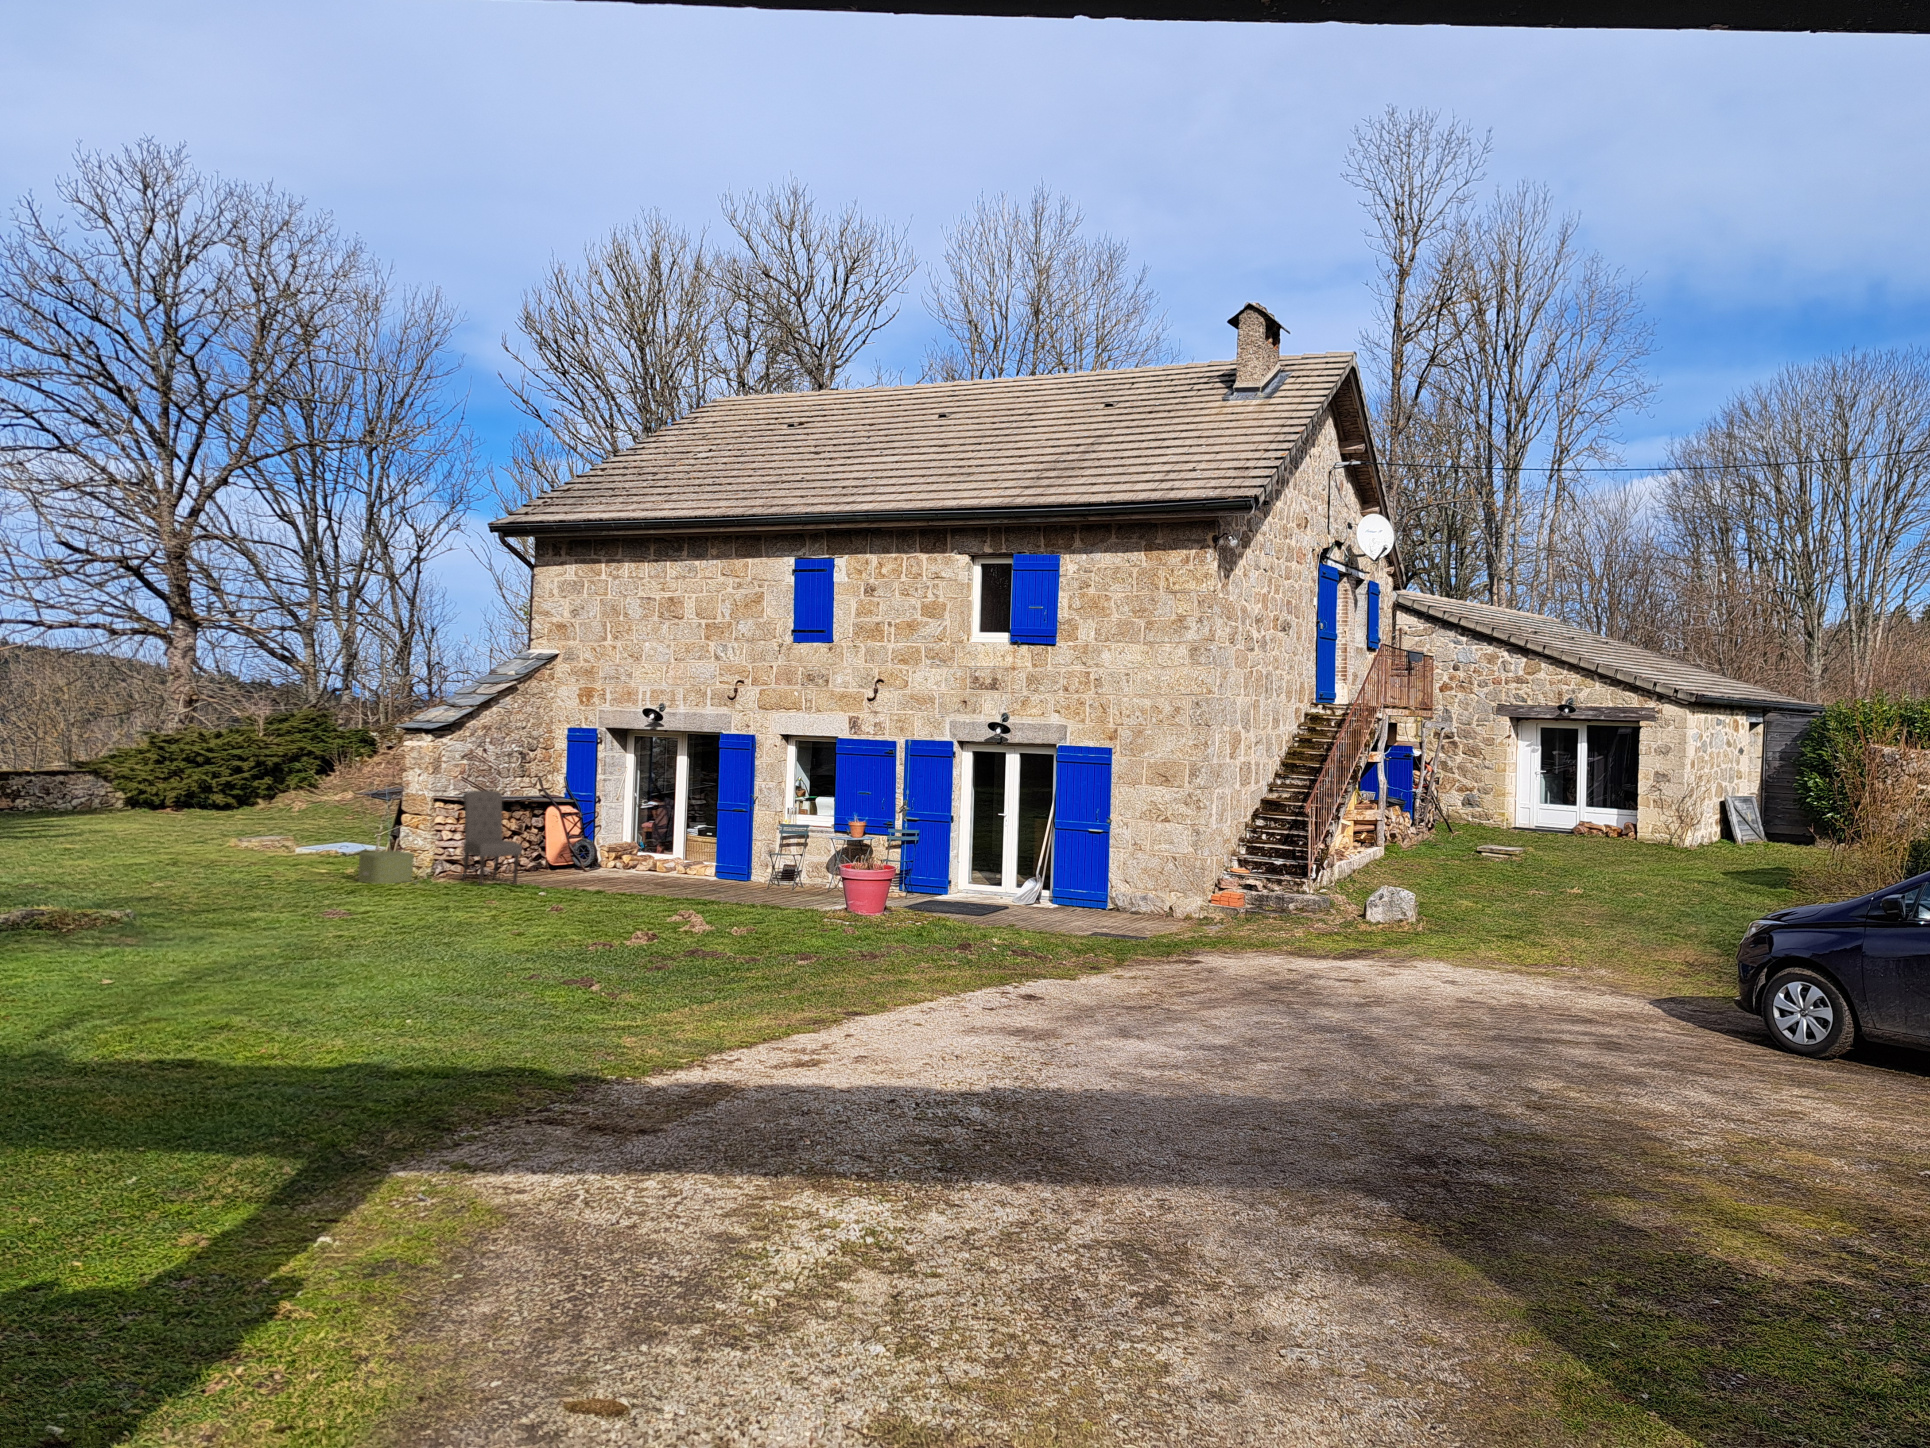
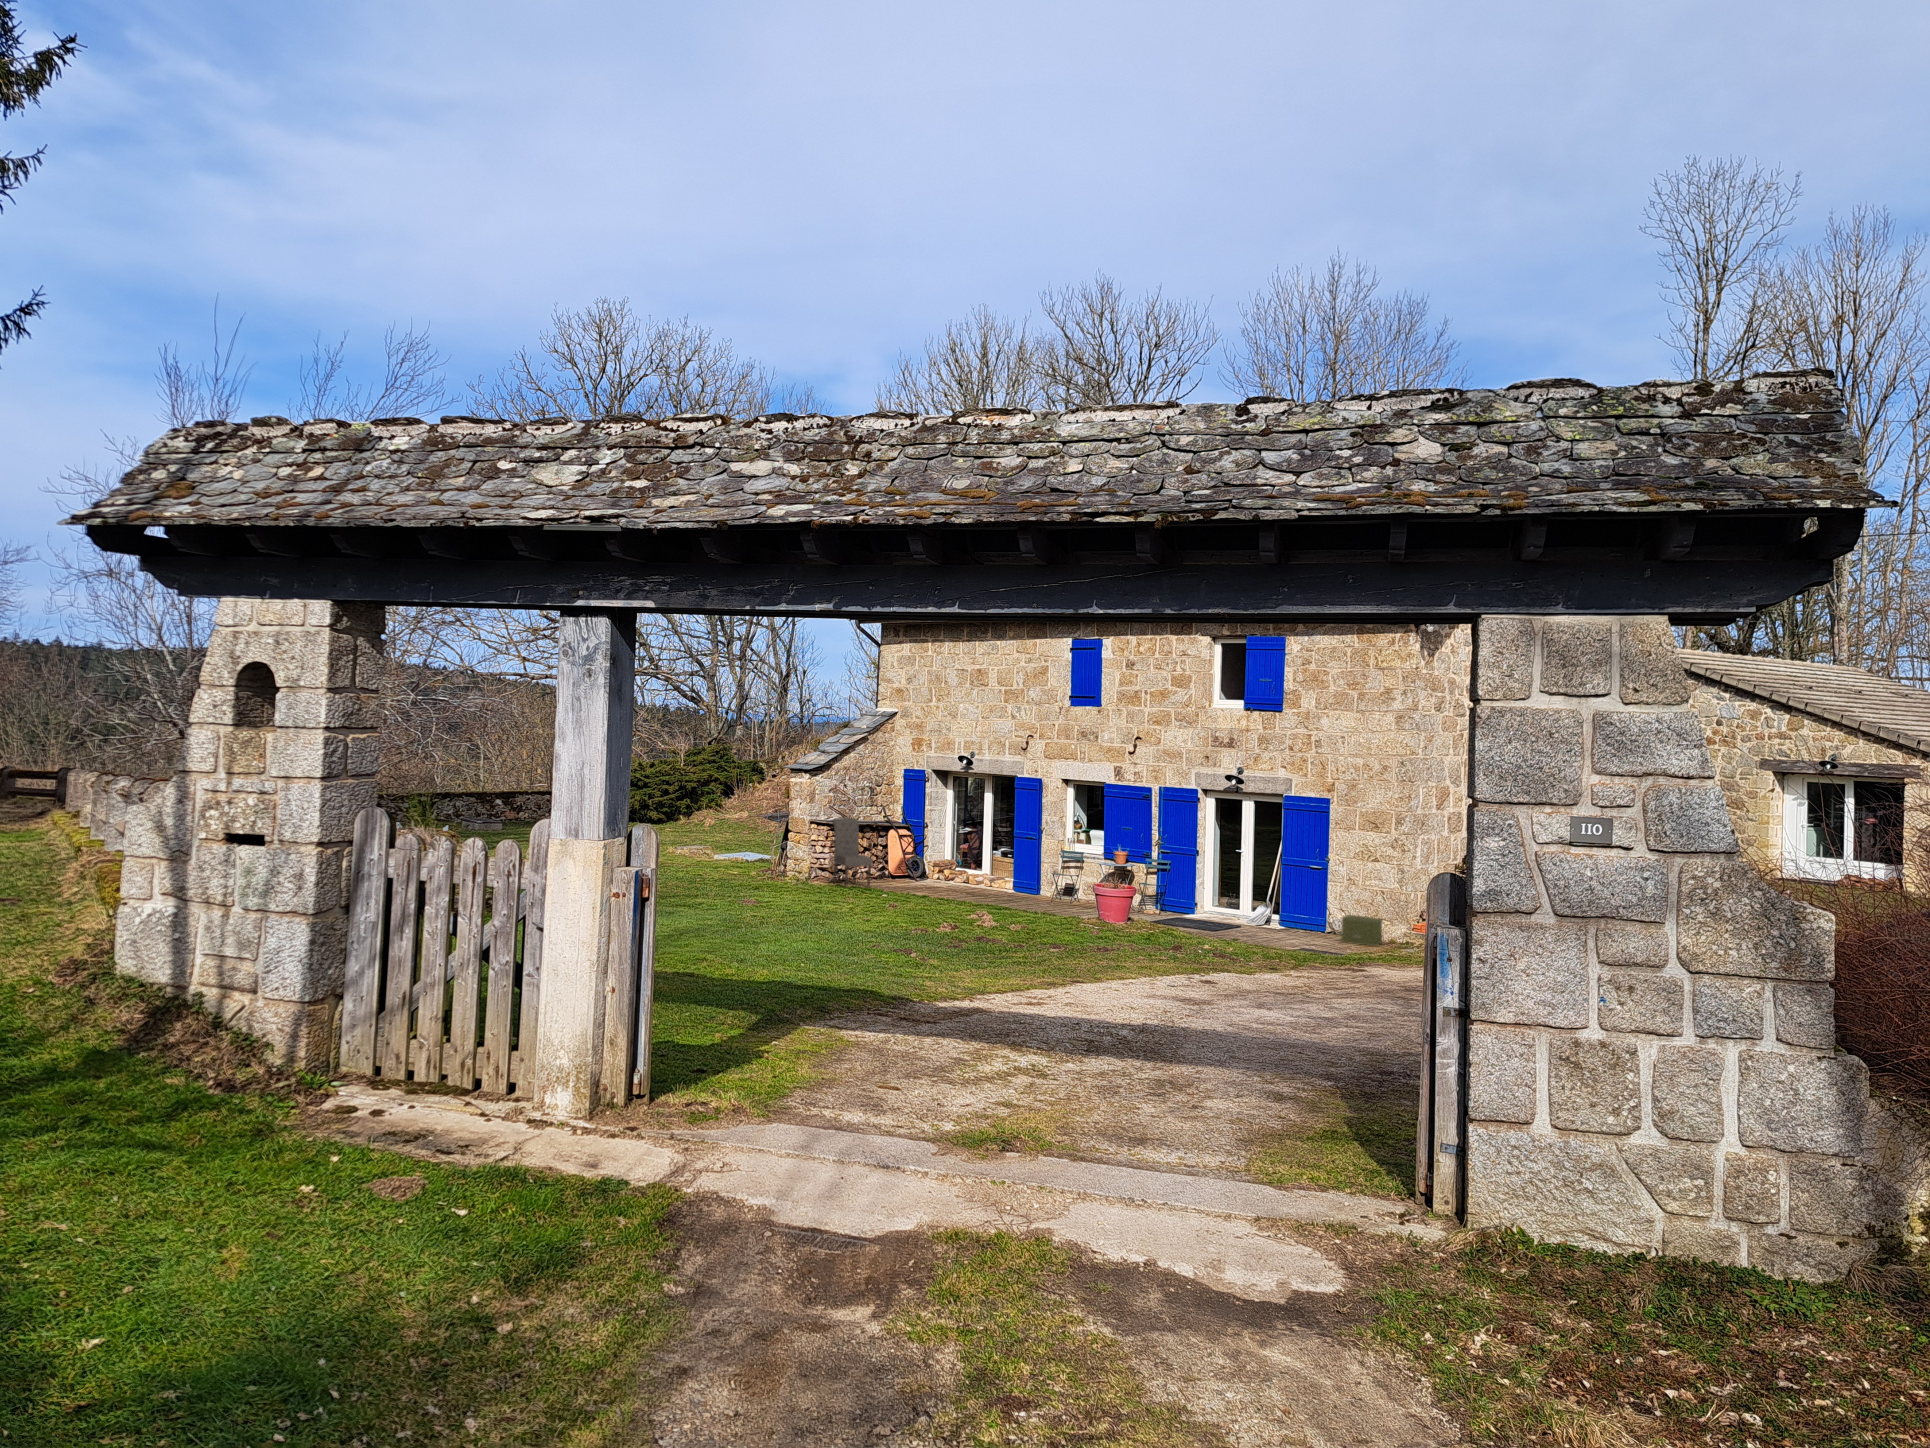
storage box: present [358,851,414,884] -> present [1341,915,1383,946]

